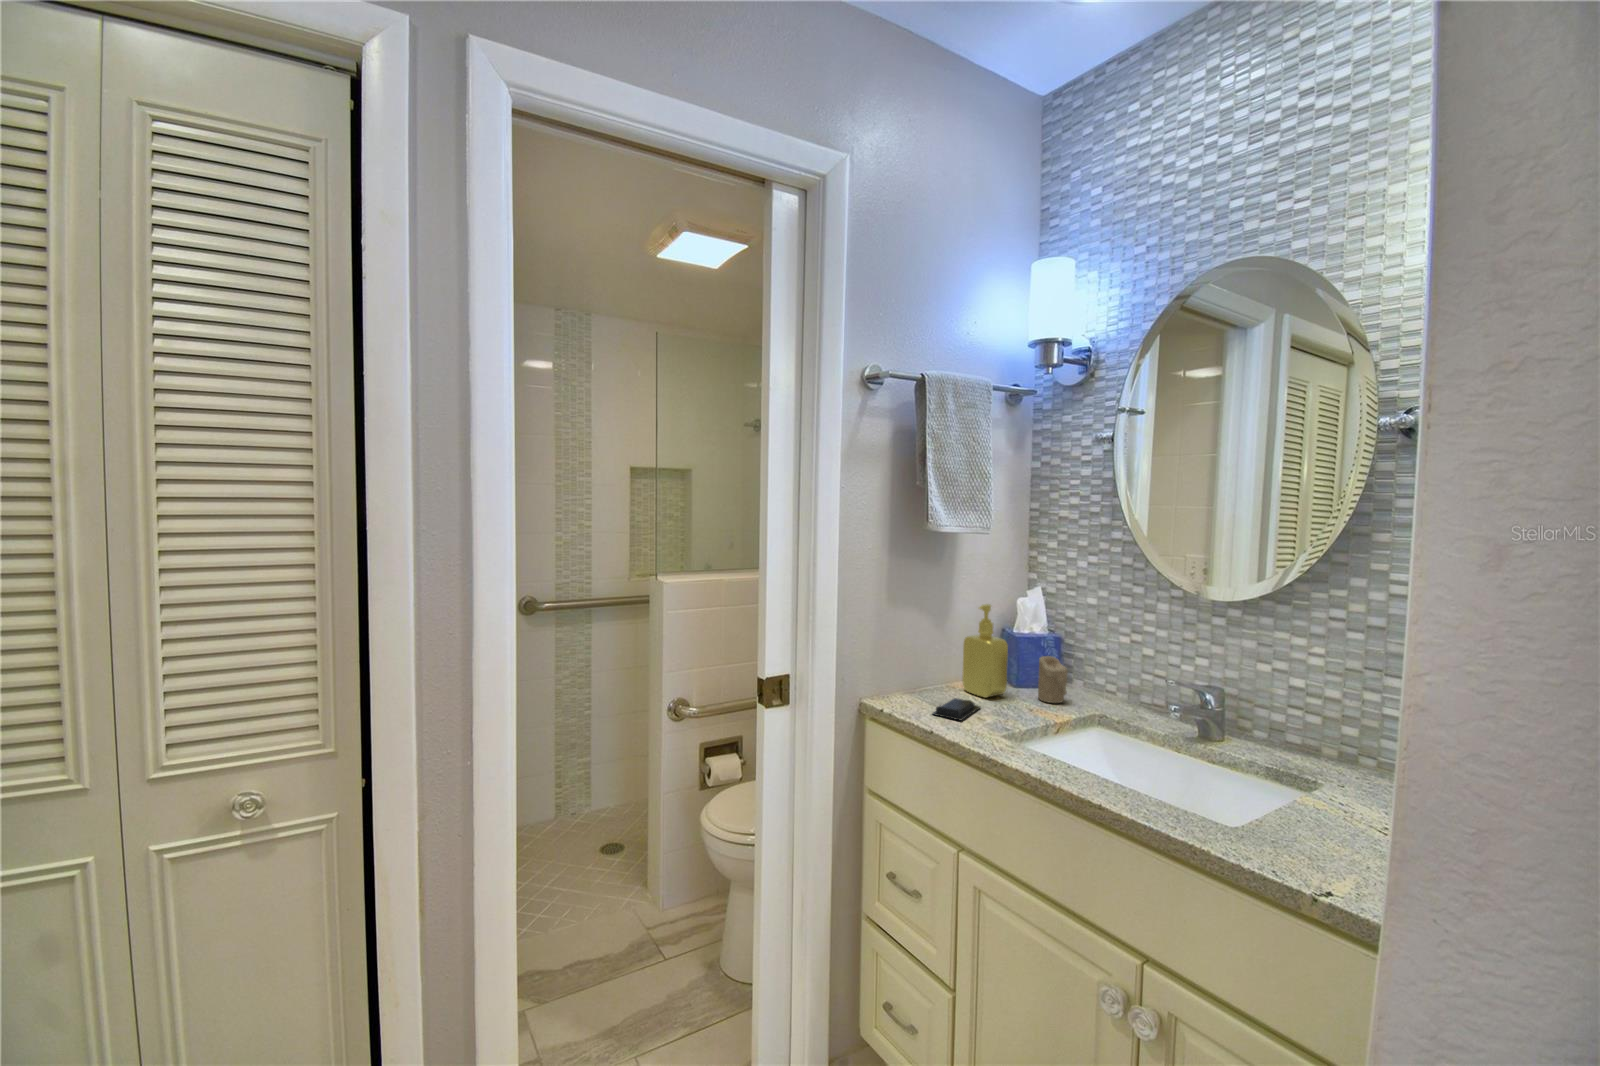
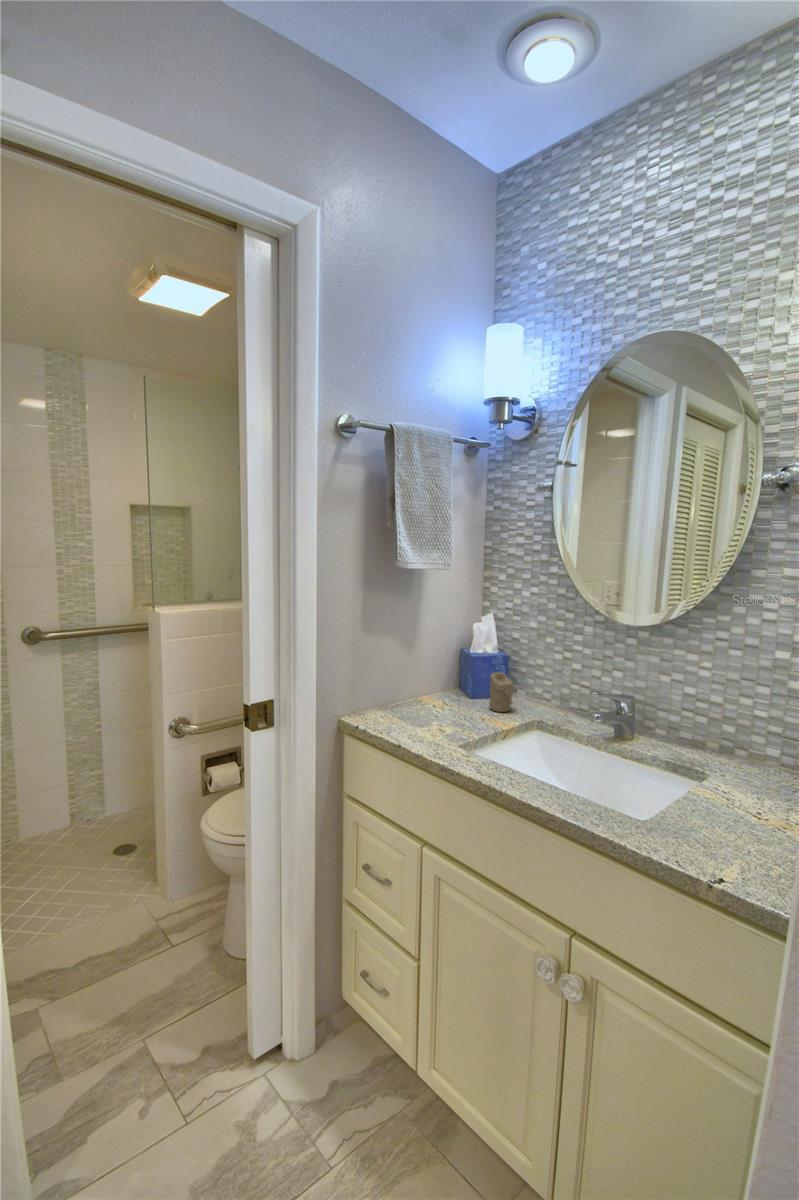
soap dispenser: present [962,604,1008,698] -> none [427,629,465,710]
soap bar: present [933,698,980,720] -> none [399,713,442,734]

